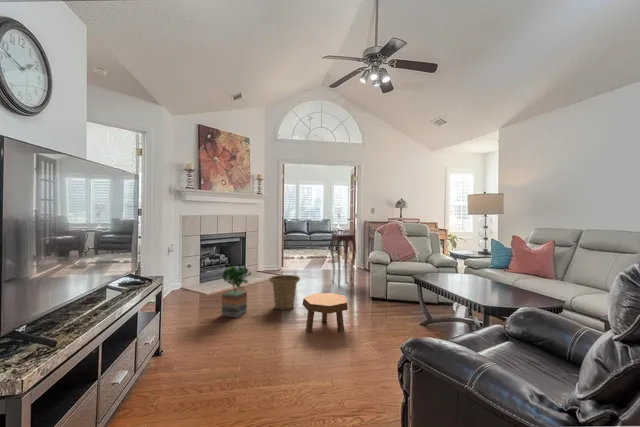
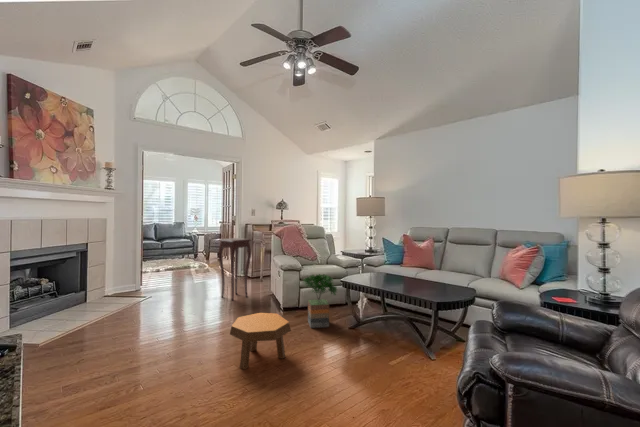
potted tree: present [222,267,252,317] -> present [304,274,337,328]
basket: present [269,275,300,310] -> none [162,297,208,346]

